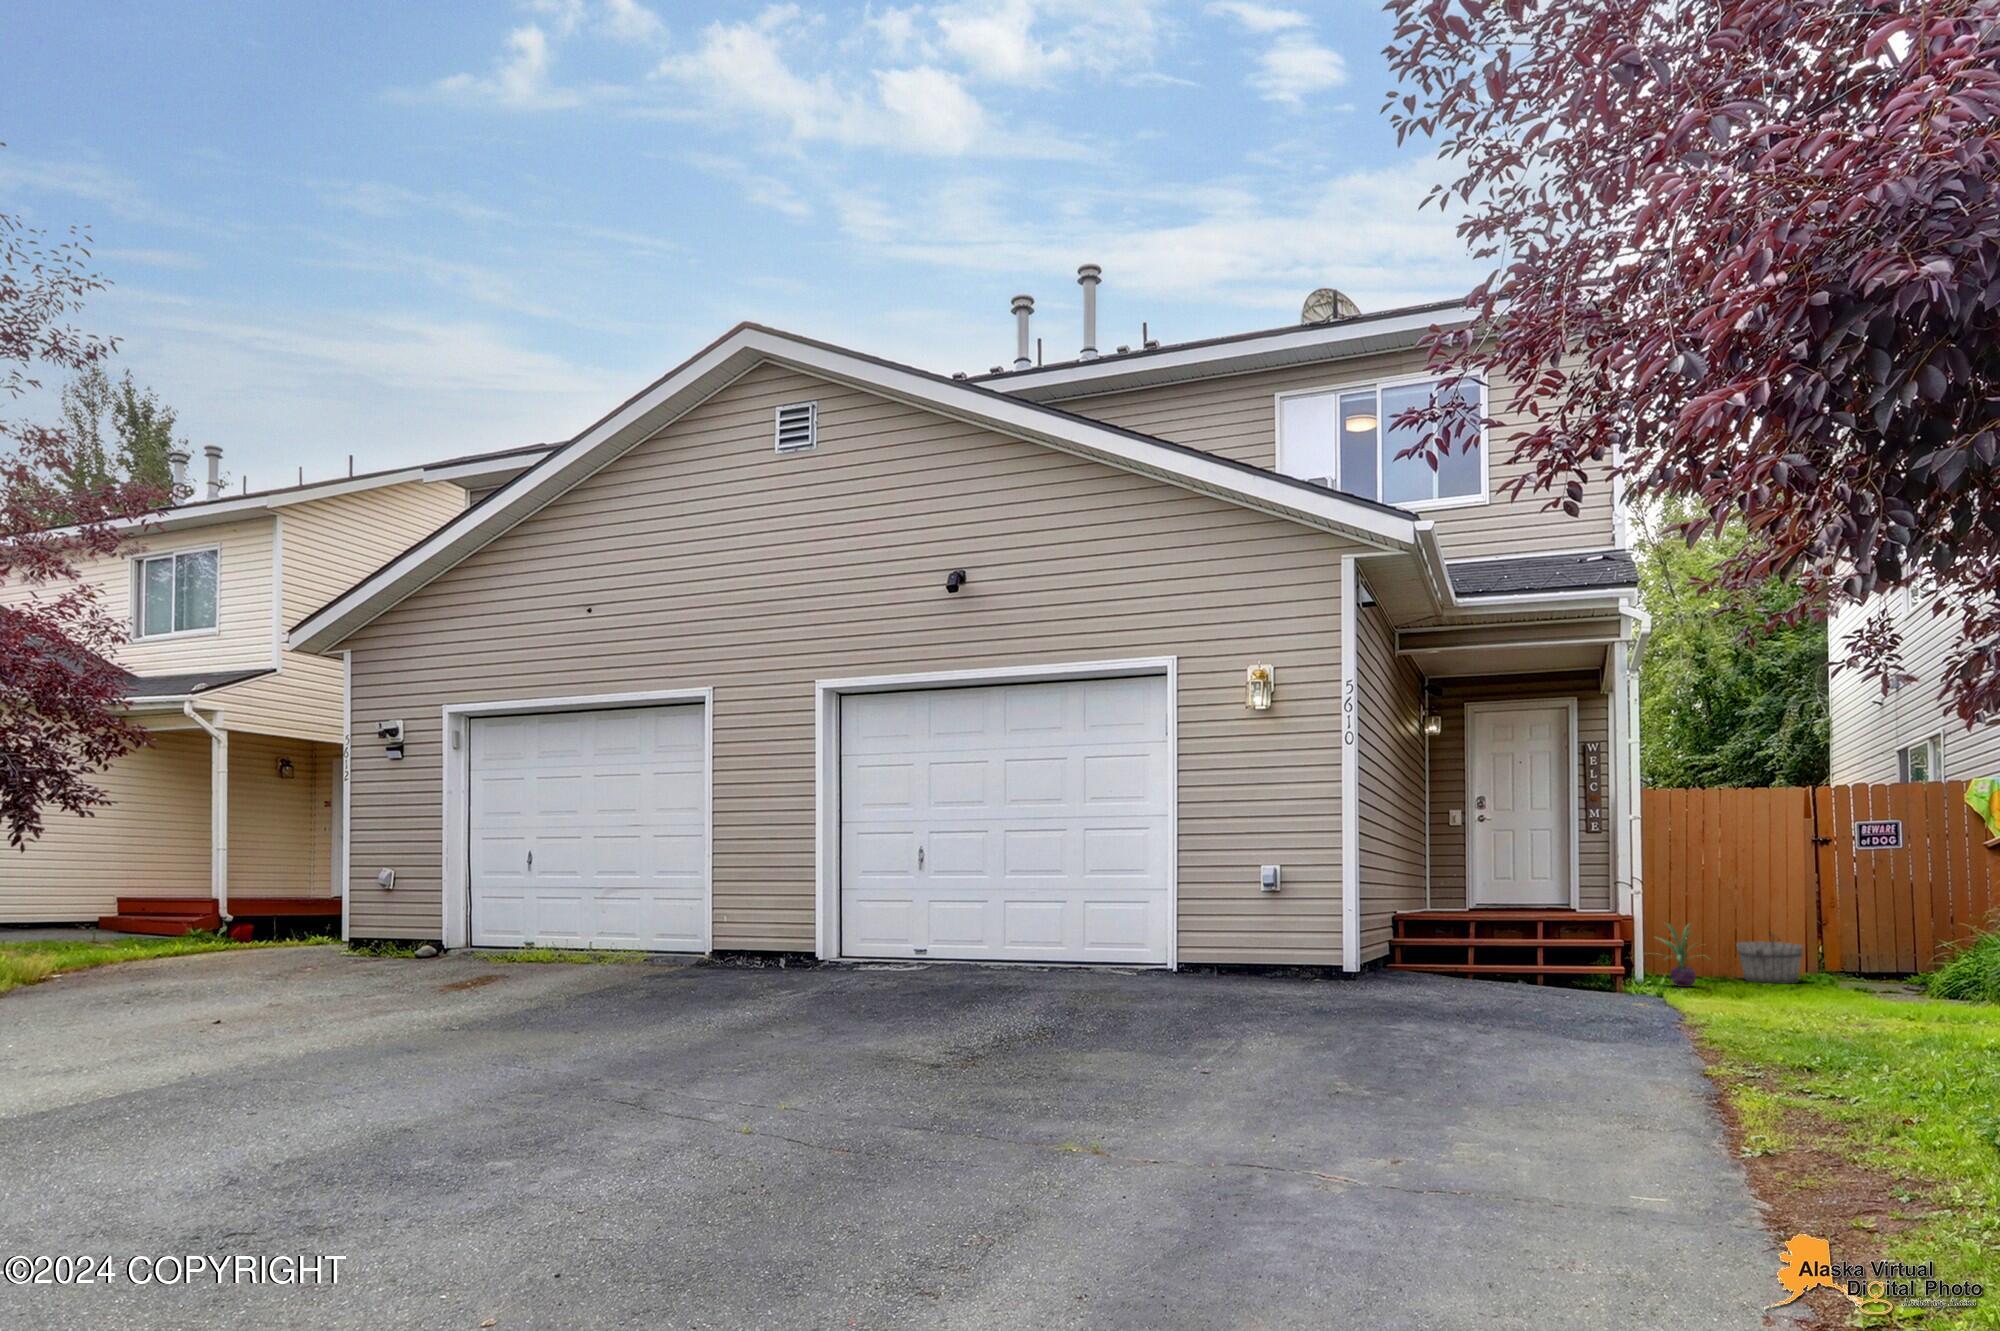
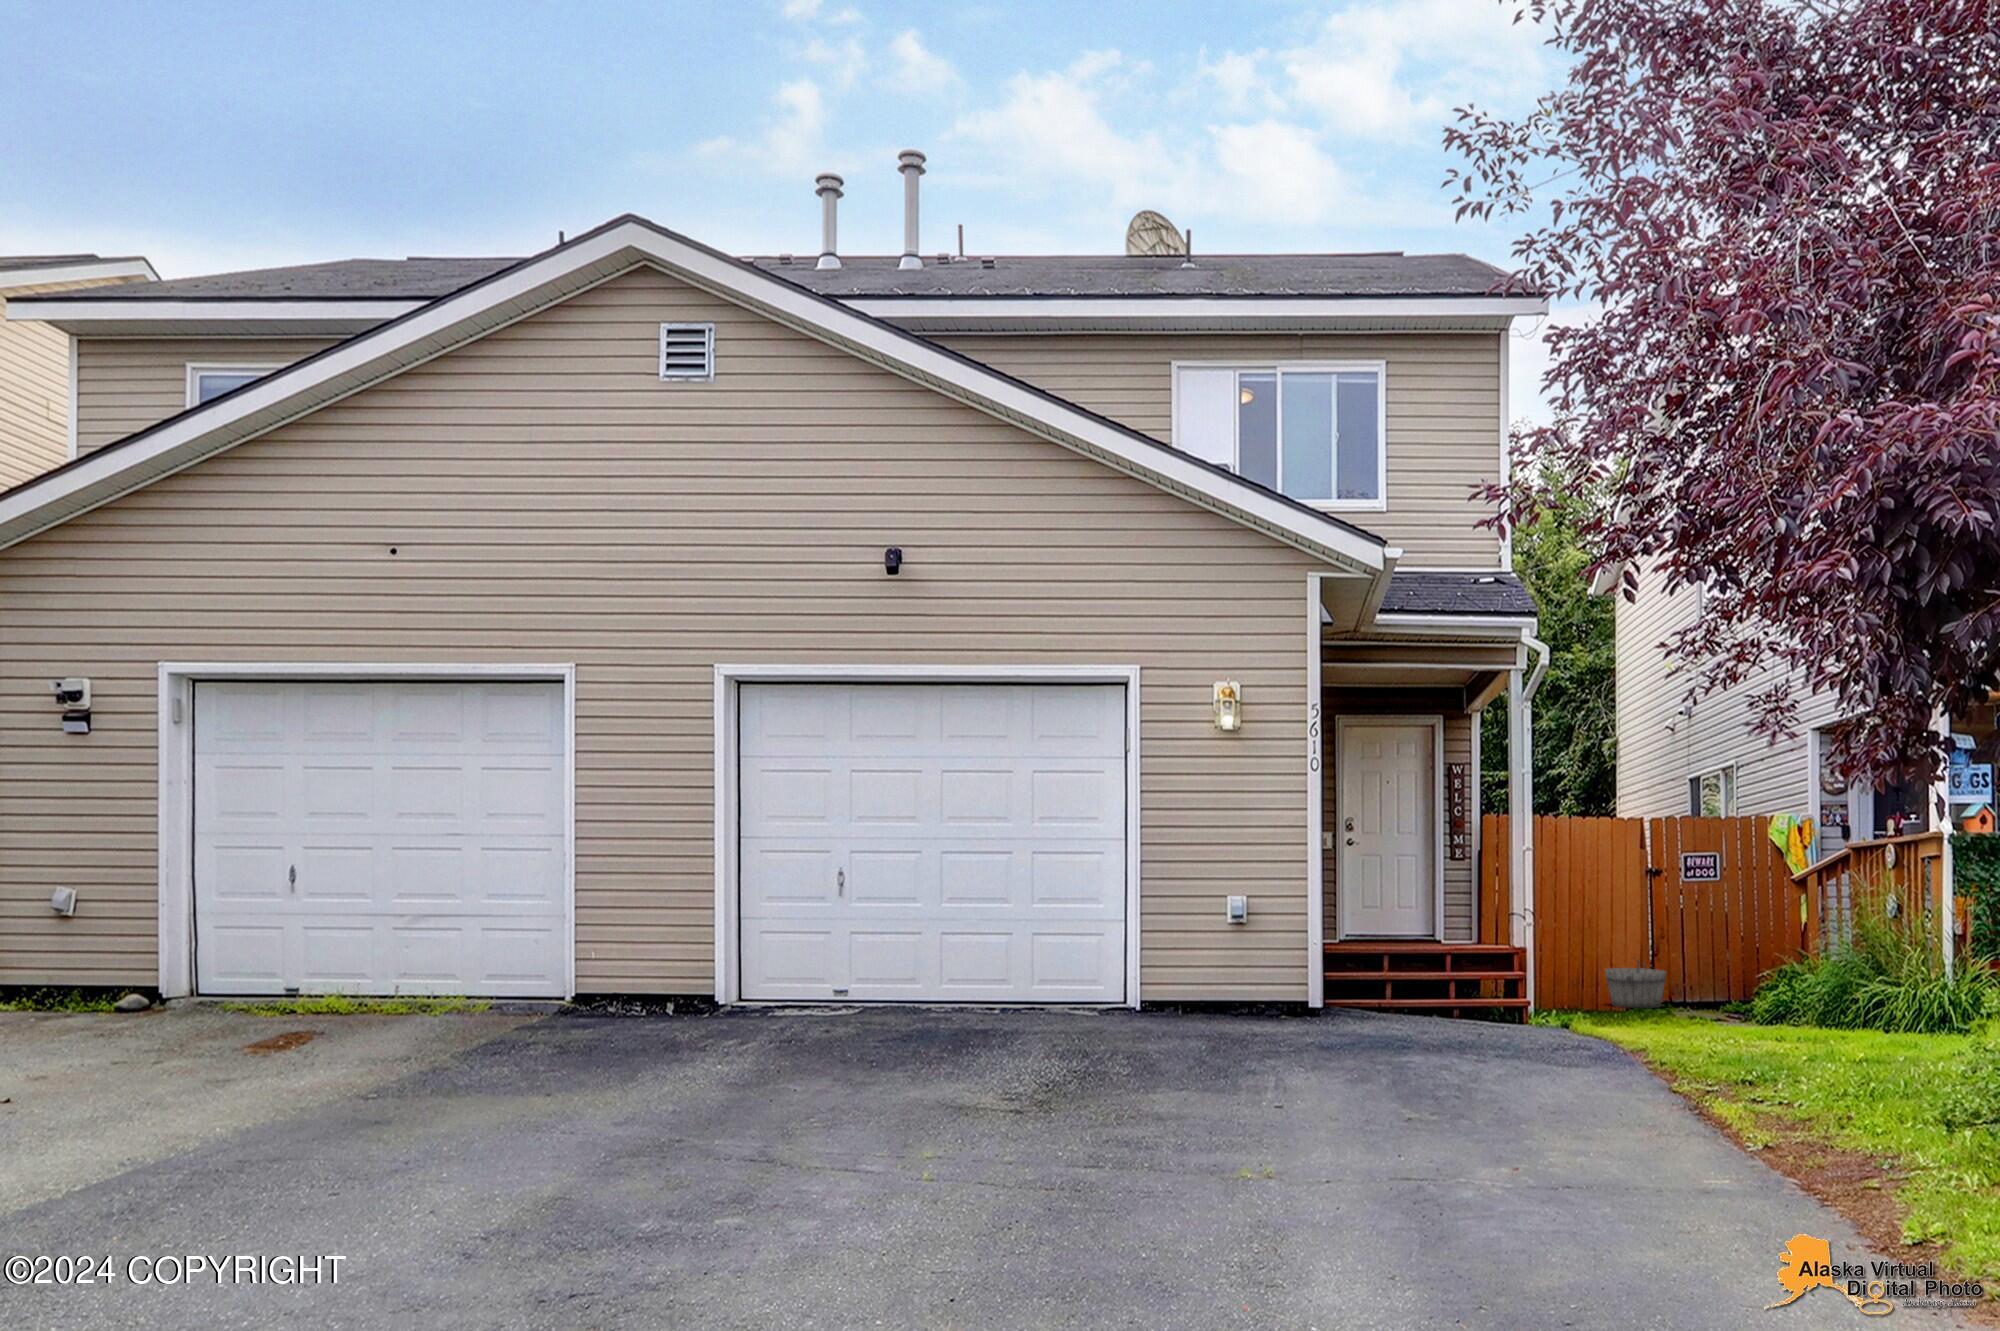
decorative plant: present [1660,924,1704,987] -> none [1529,950,1603,1014]

